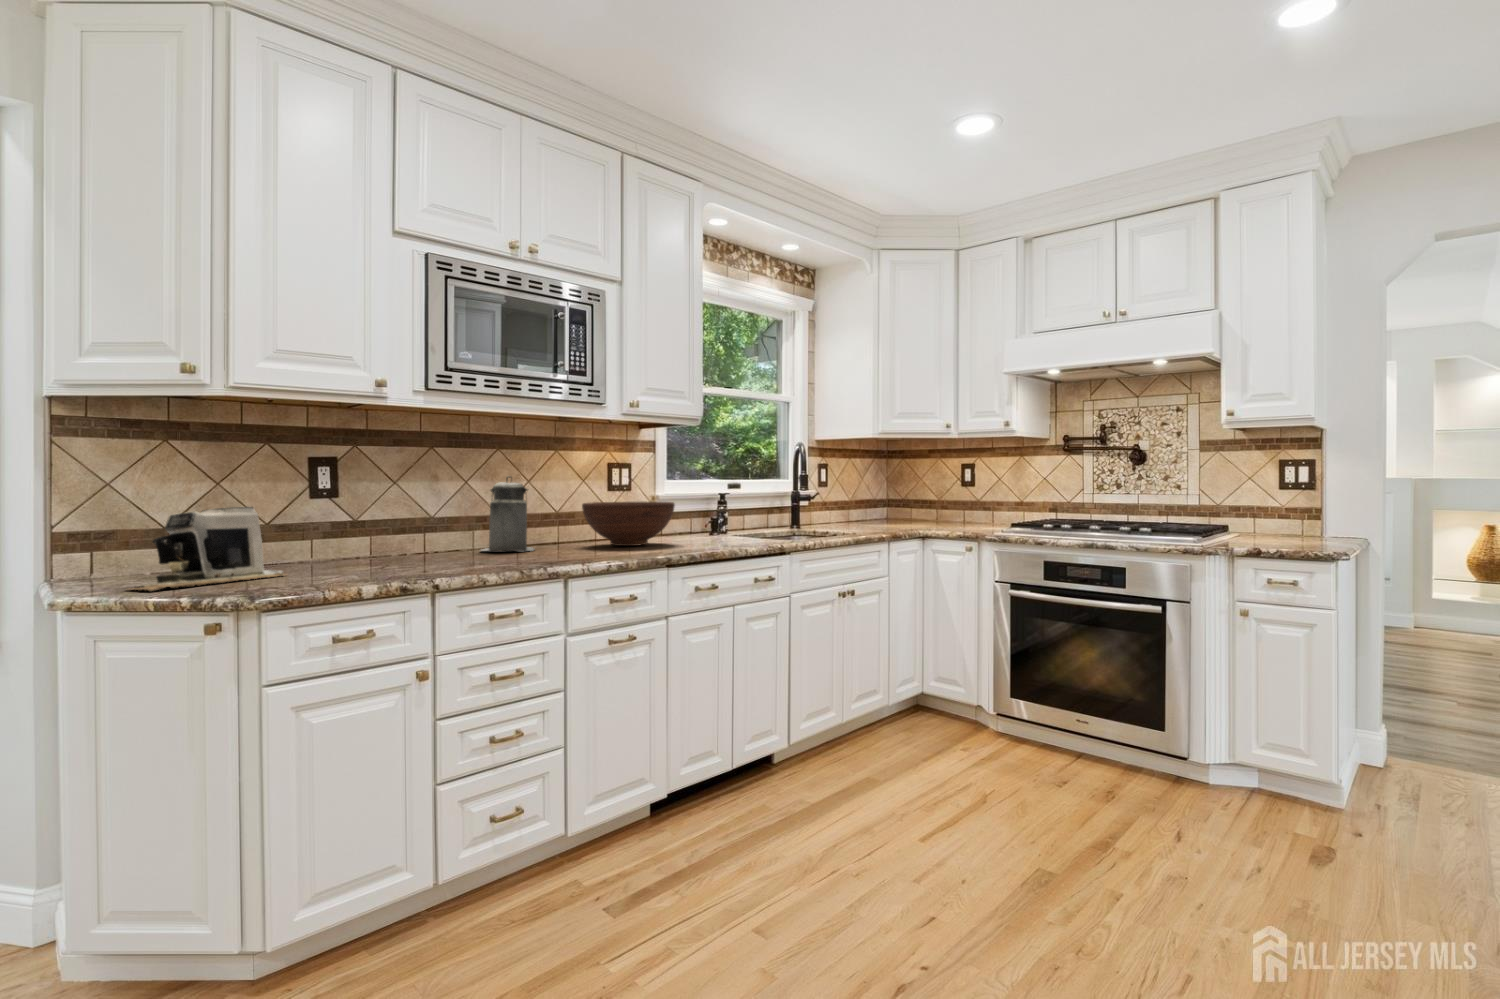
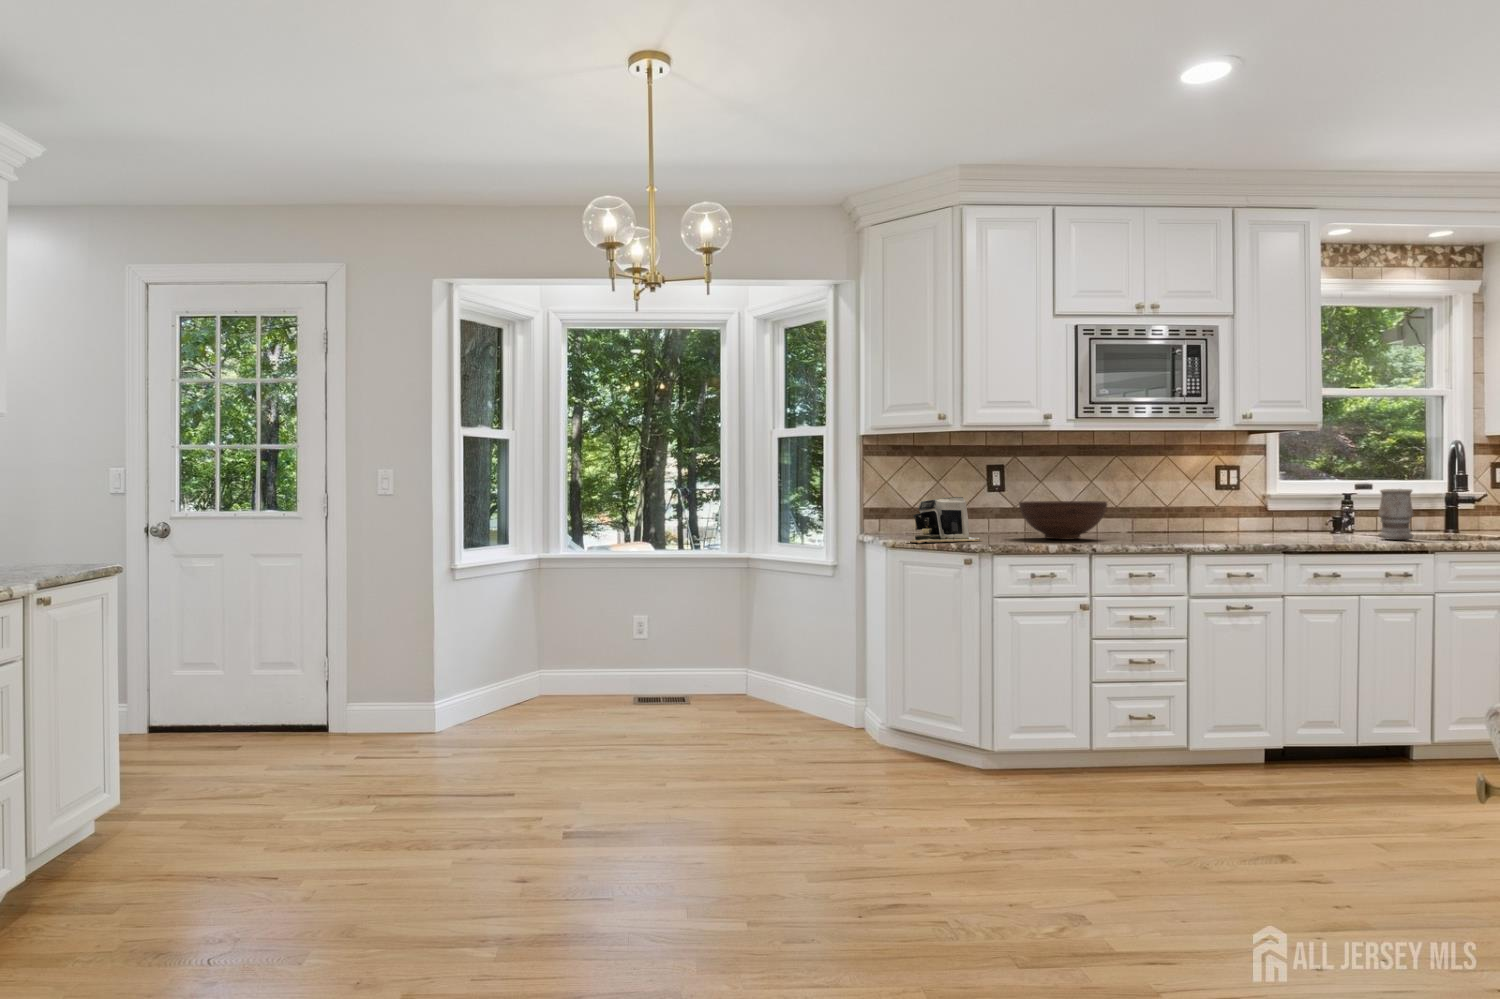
canister: present [481,476,534,551] -> none [1103,477,1149,536]
vase: none [748,491,774,544] -> present [1378,489,1413,540]
fruit bowl: present [582,502,675,546] -> present [1019,501,1107,539]

